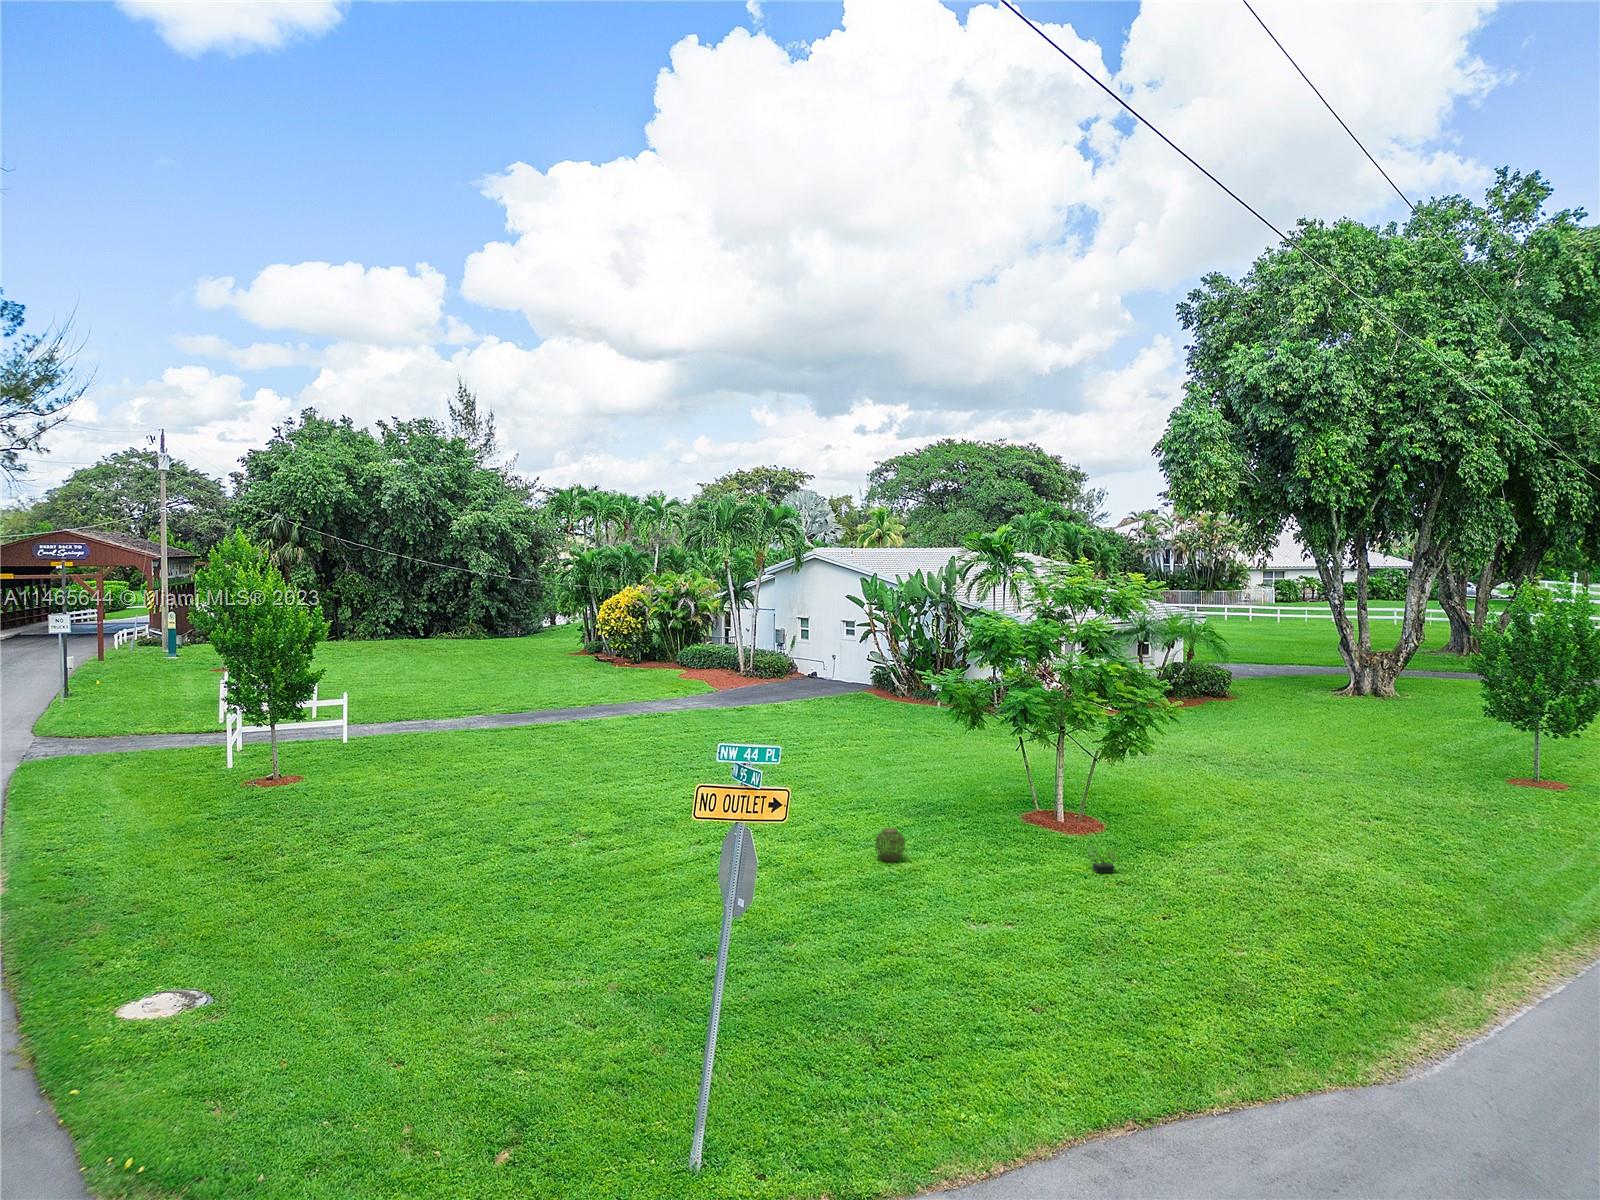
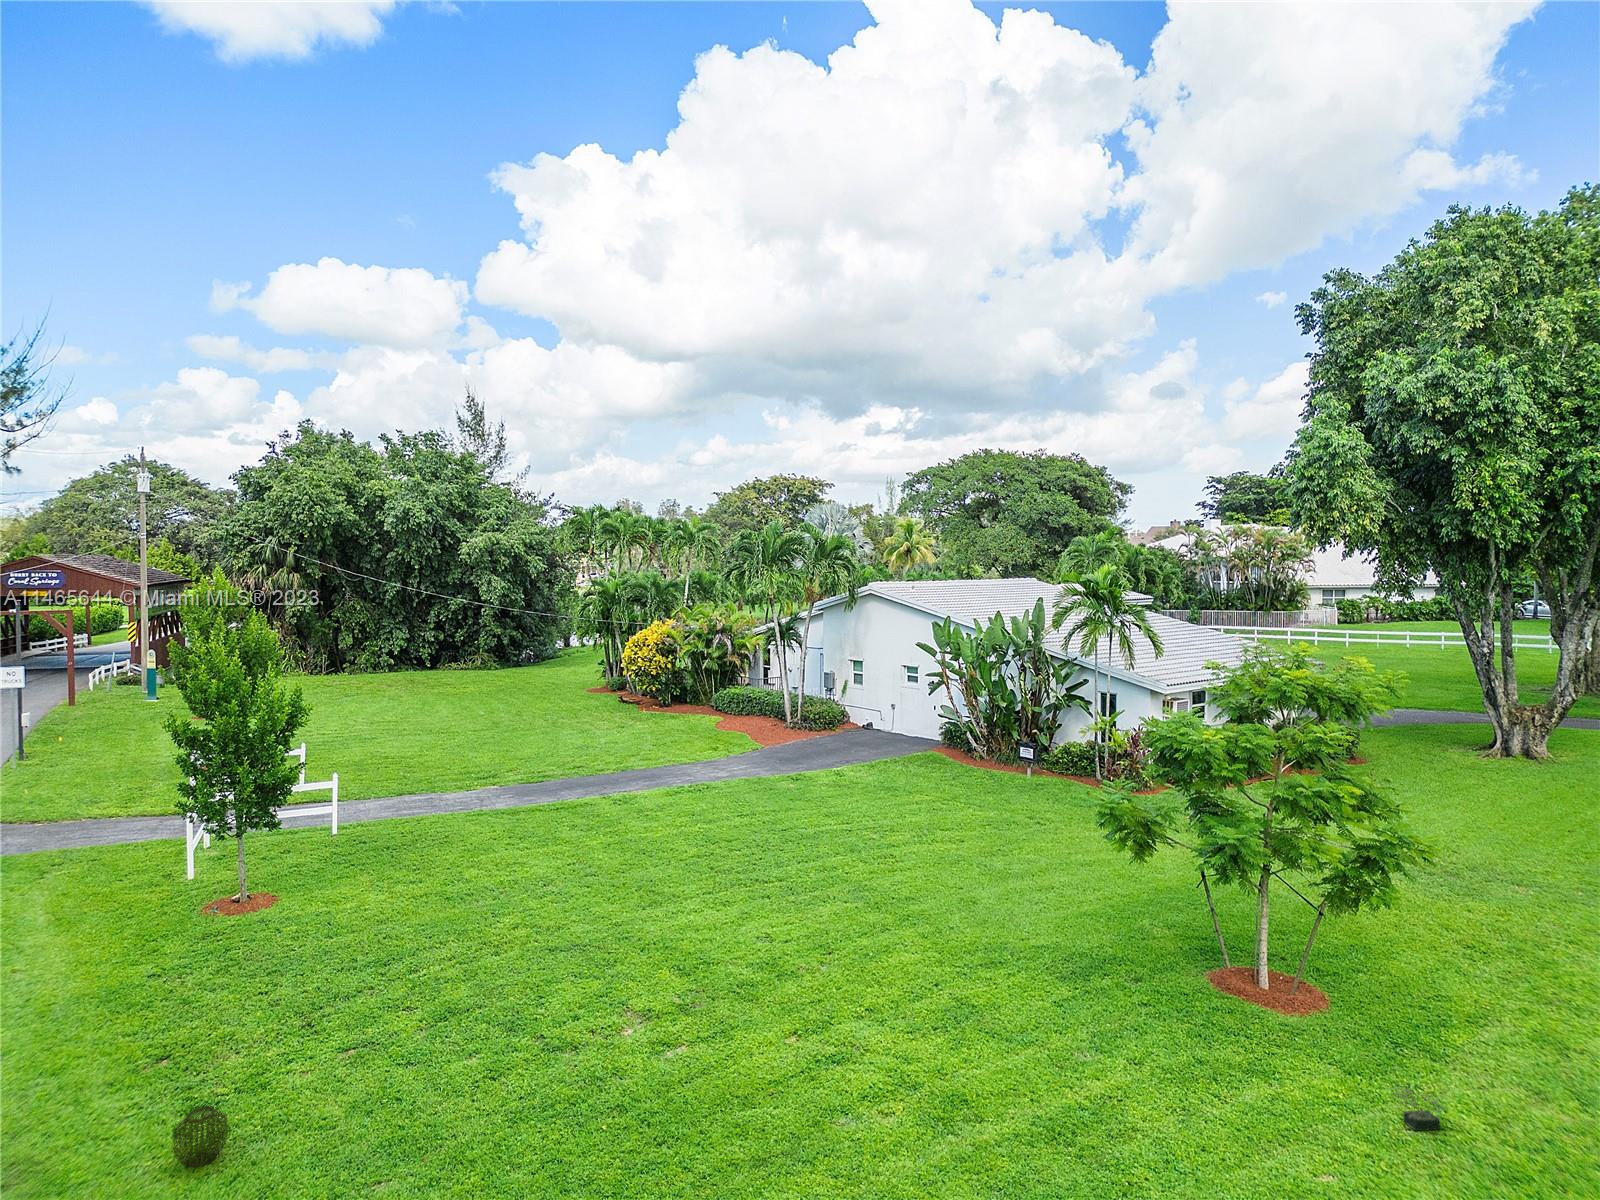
woven basket: present [876,828,904,861] -> present [173,1106,228,1167]

